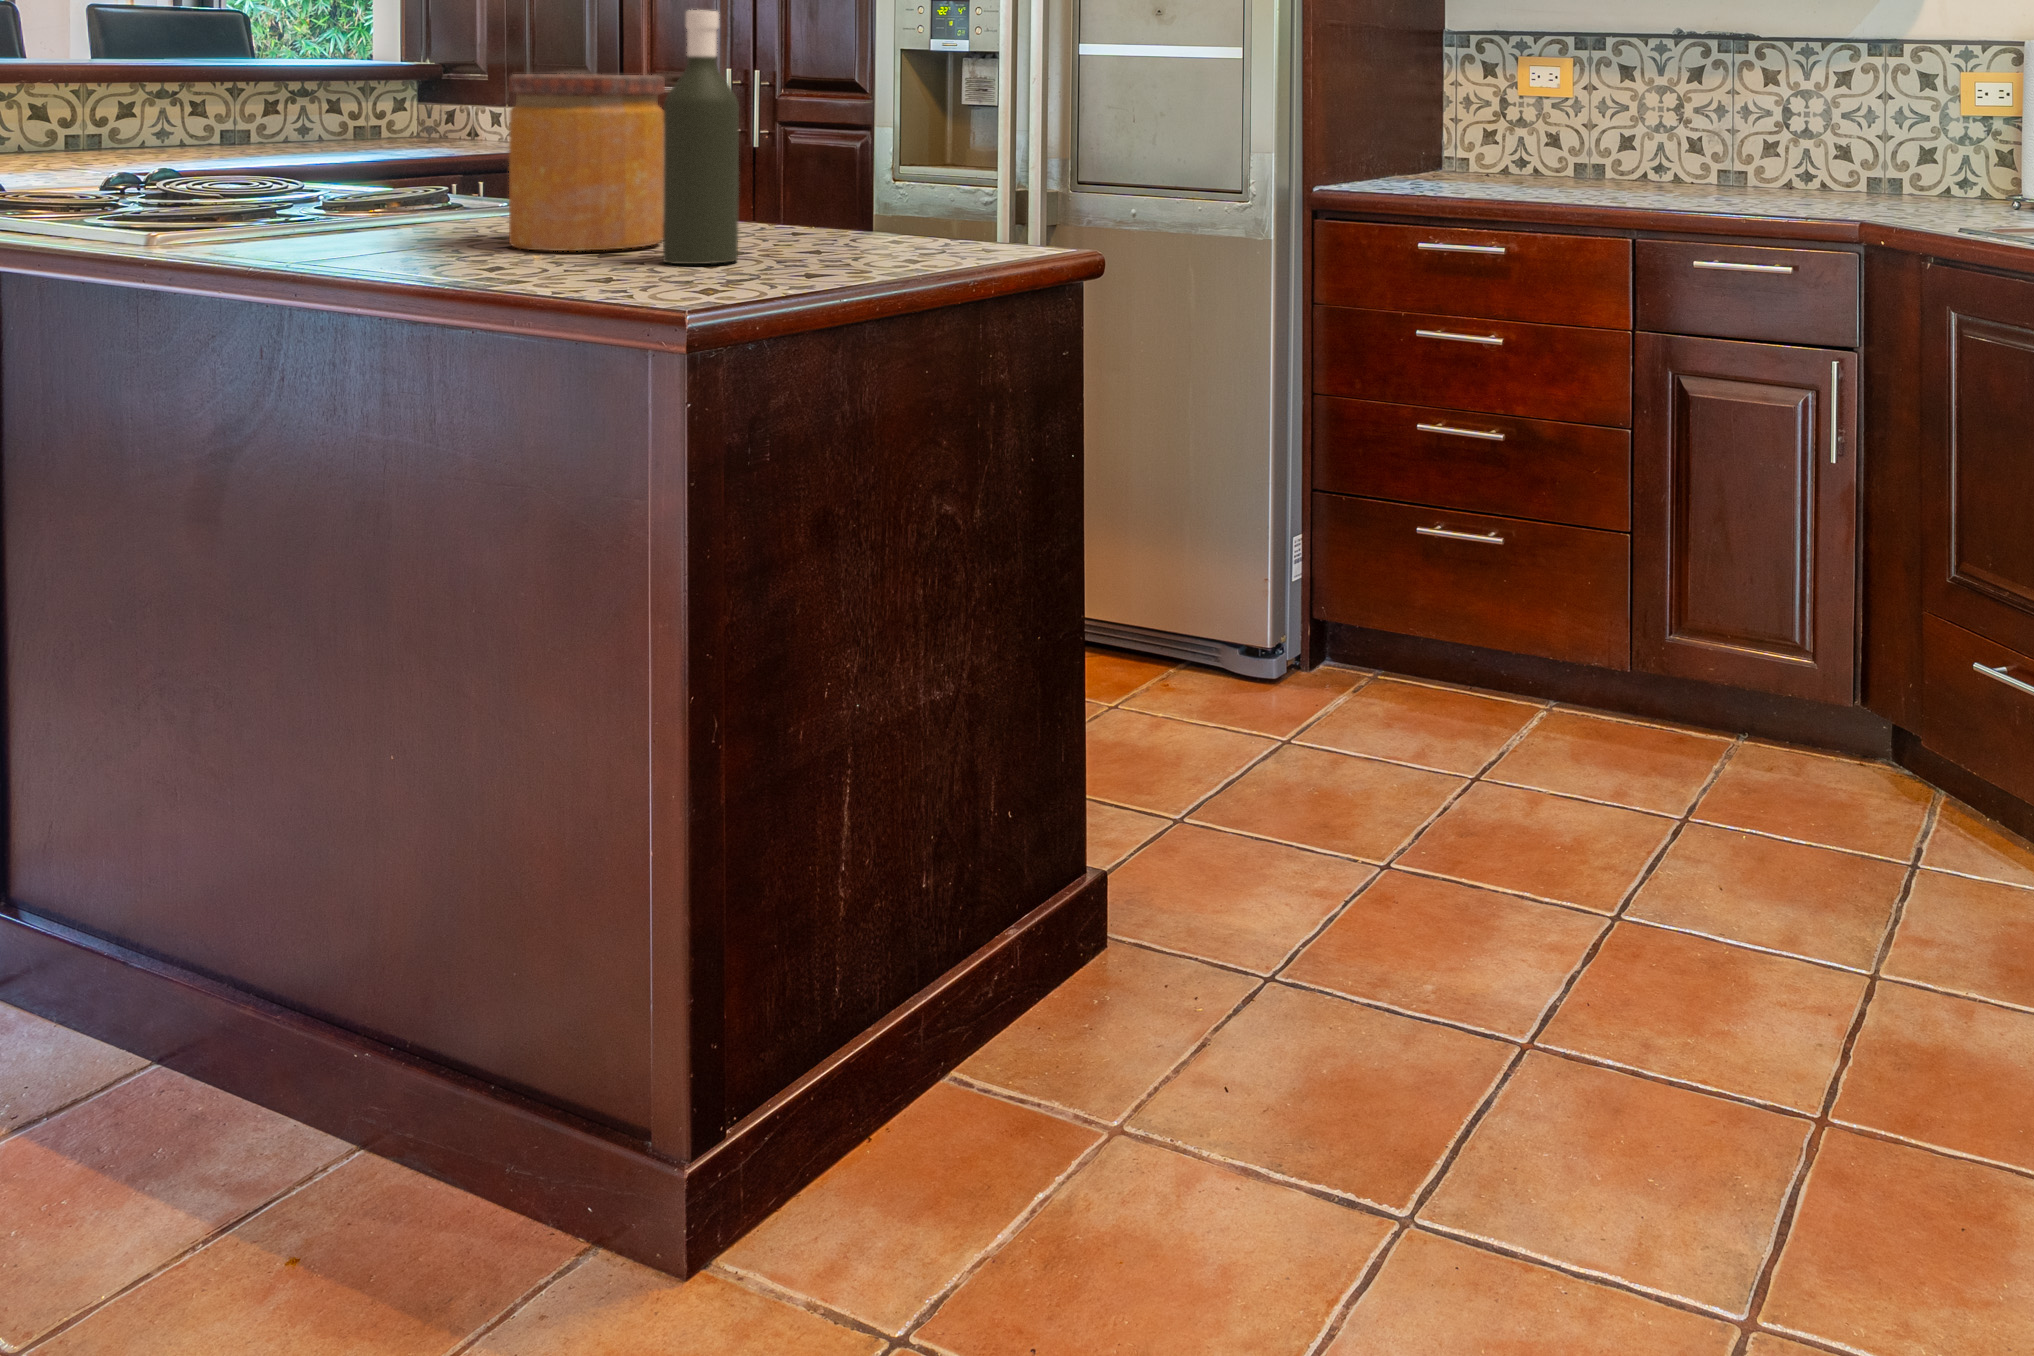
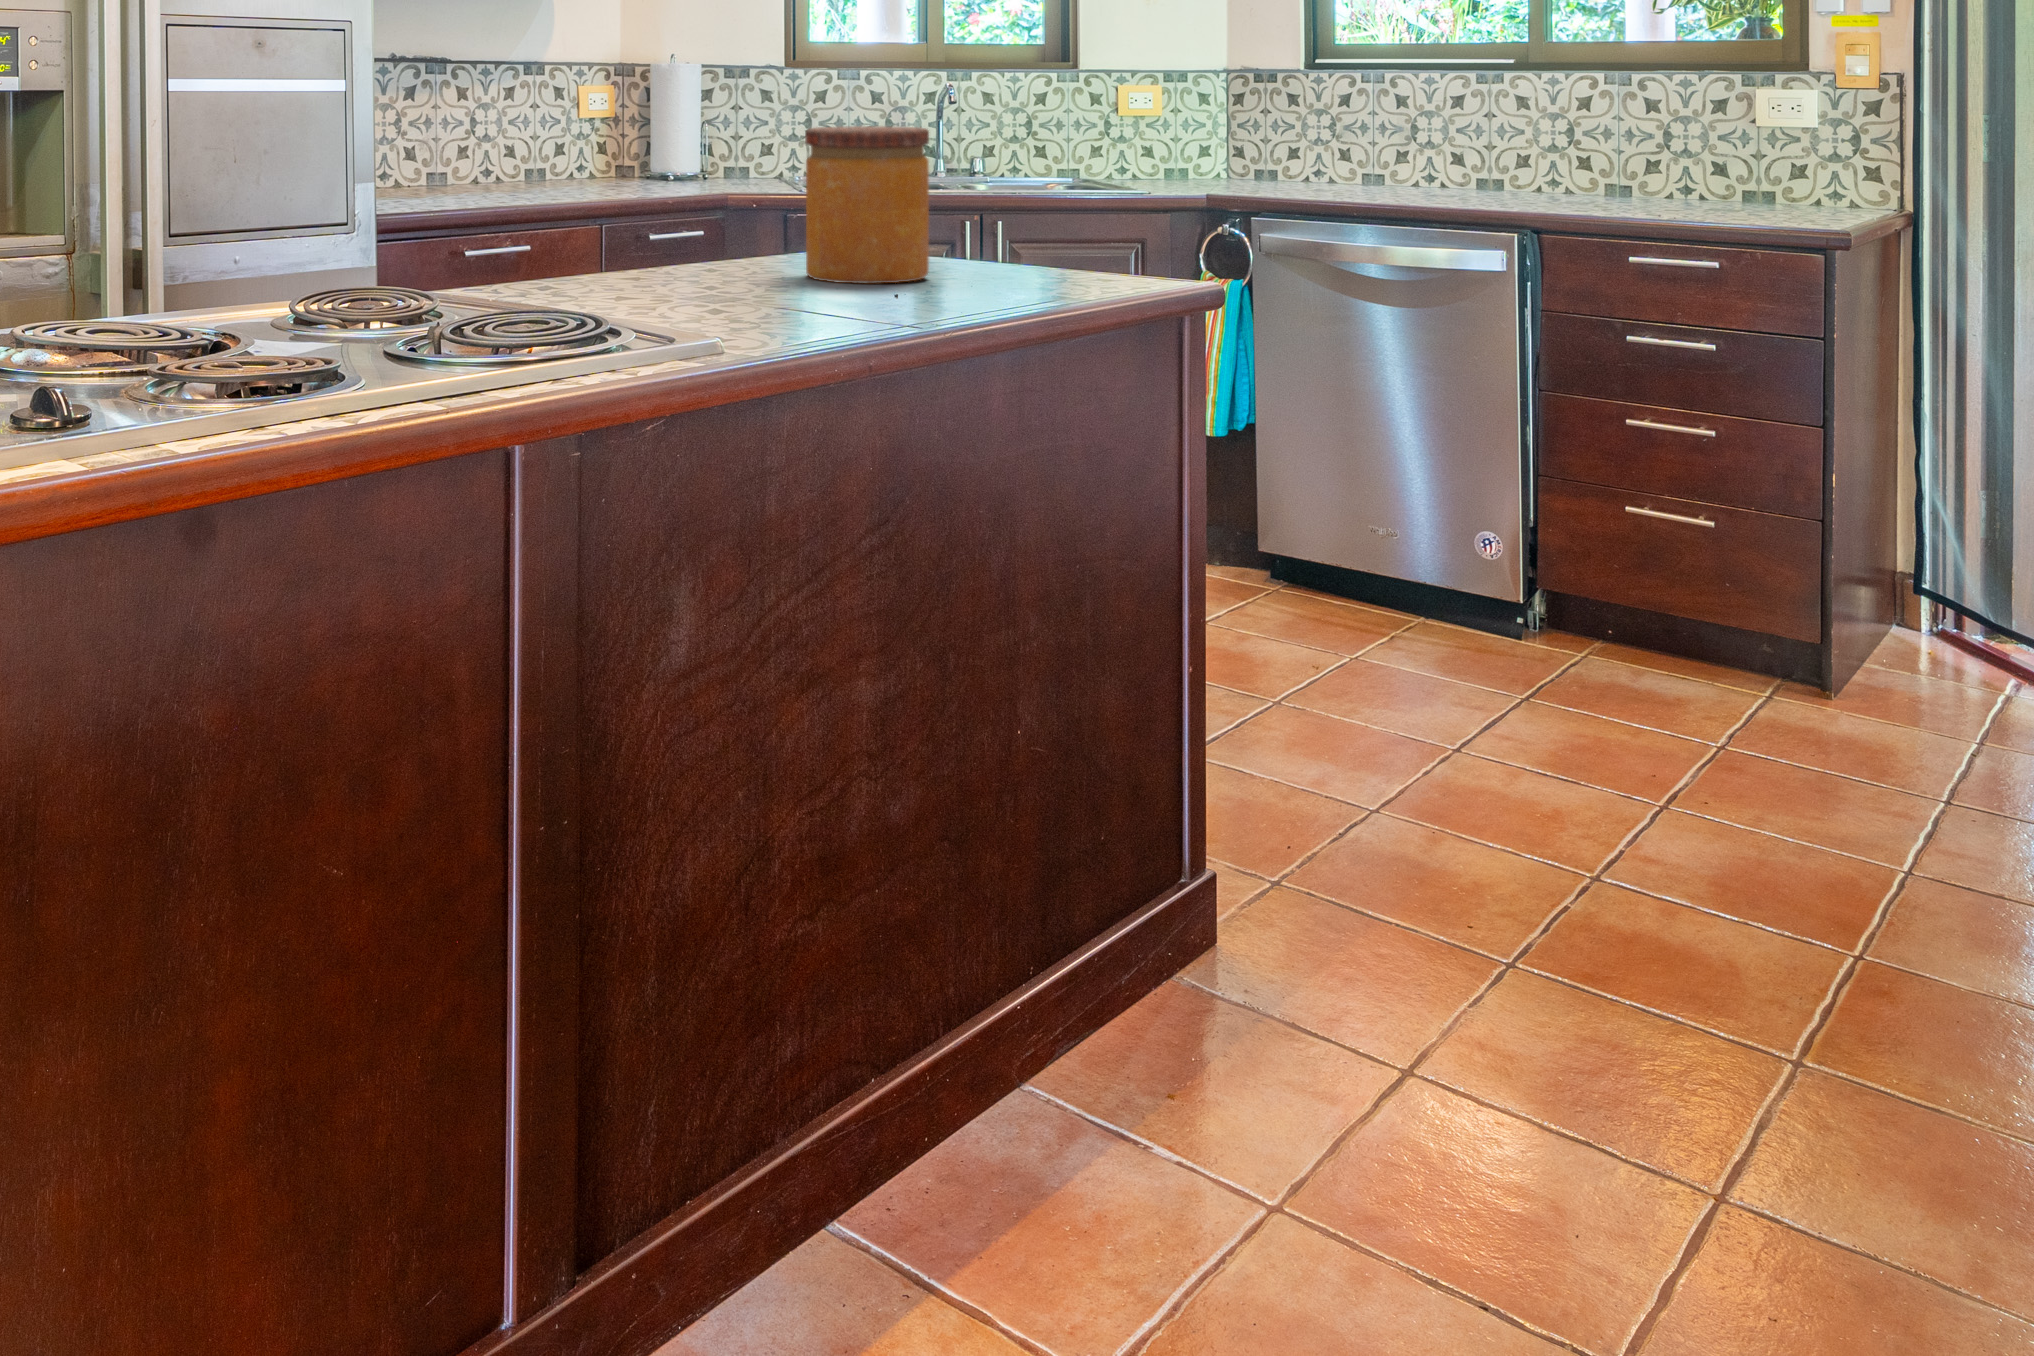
bottle: present [663,10,739,264] -> none [942,73,997,272]

